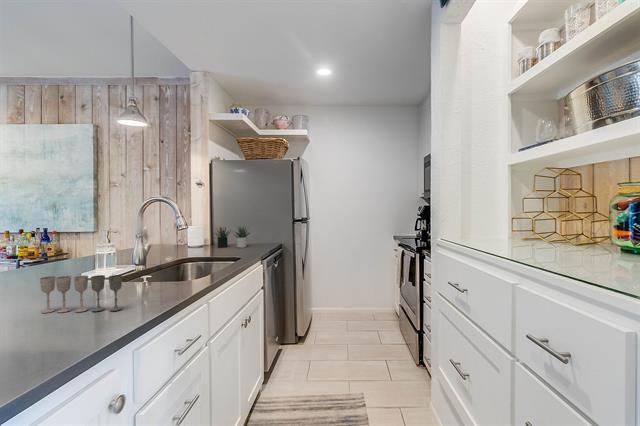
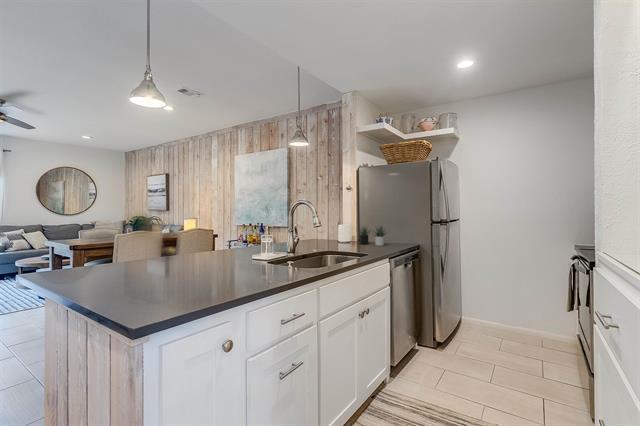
wine glass: present [40,275,122,313] -> none [211,256,249,284]

